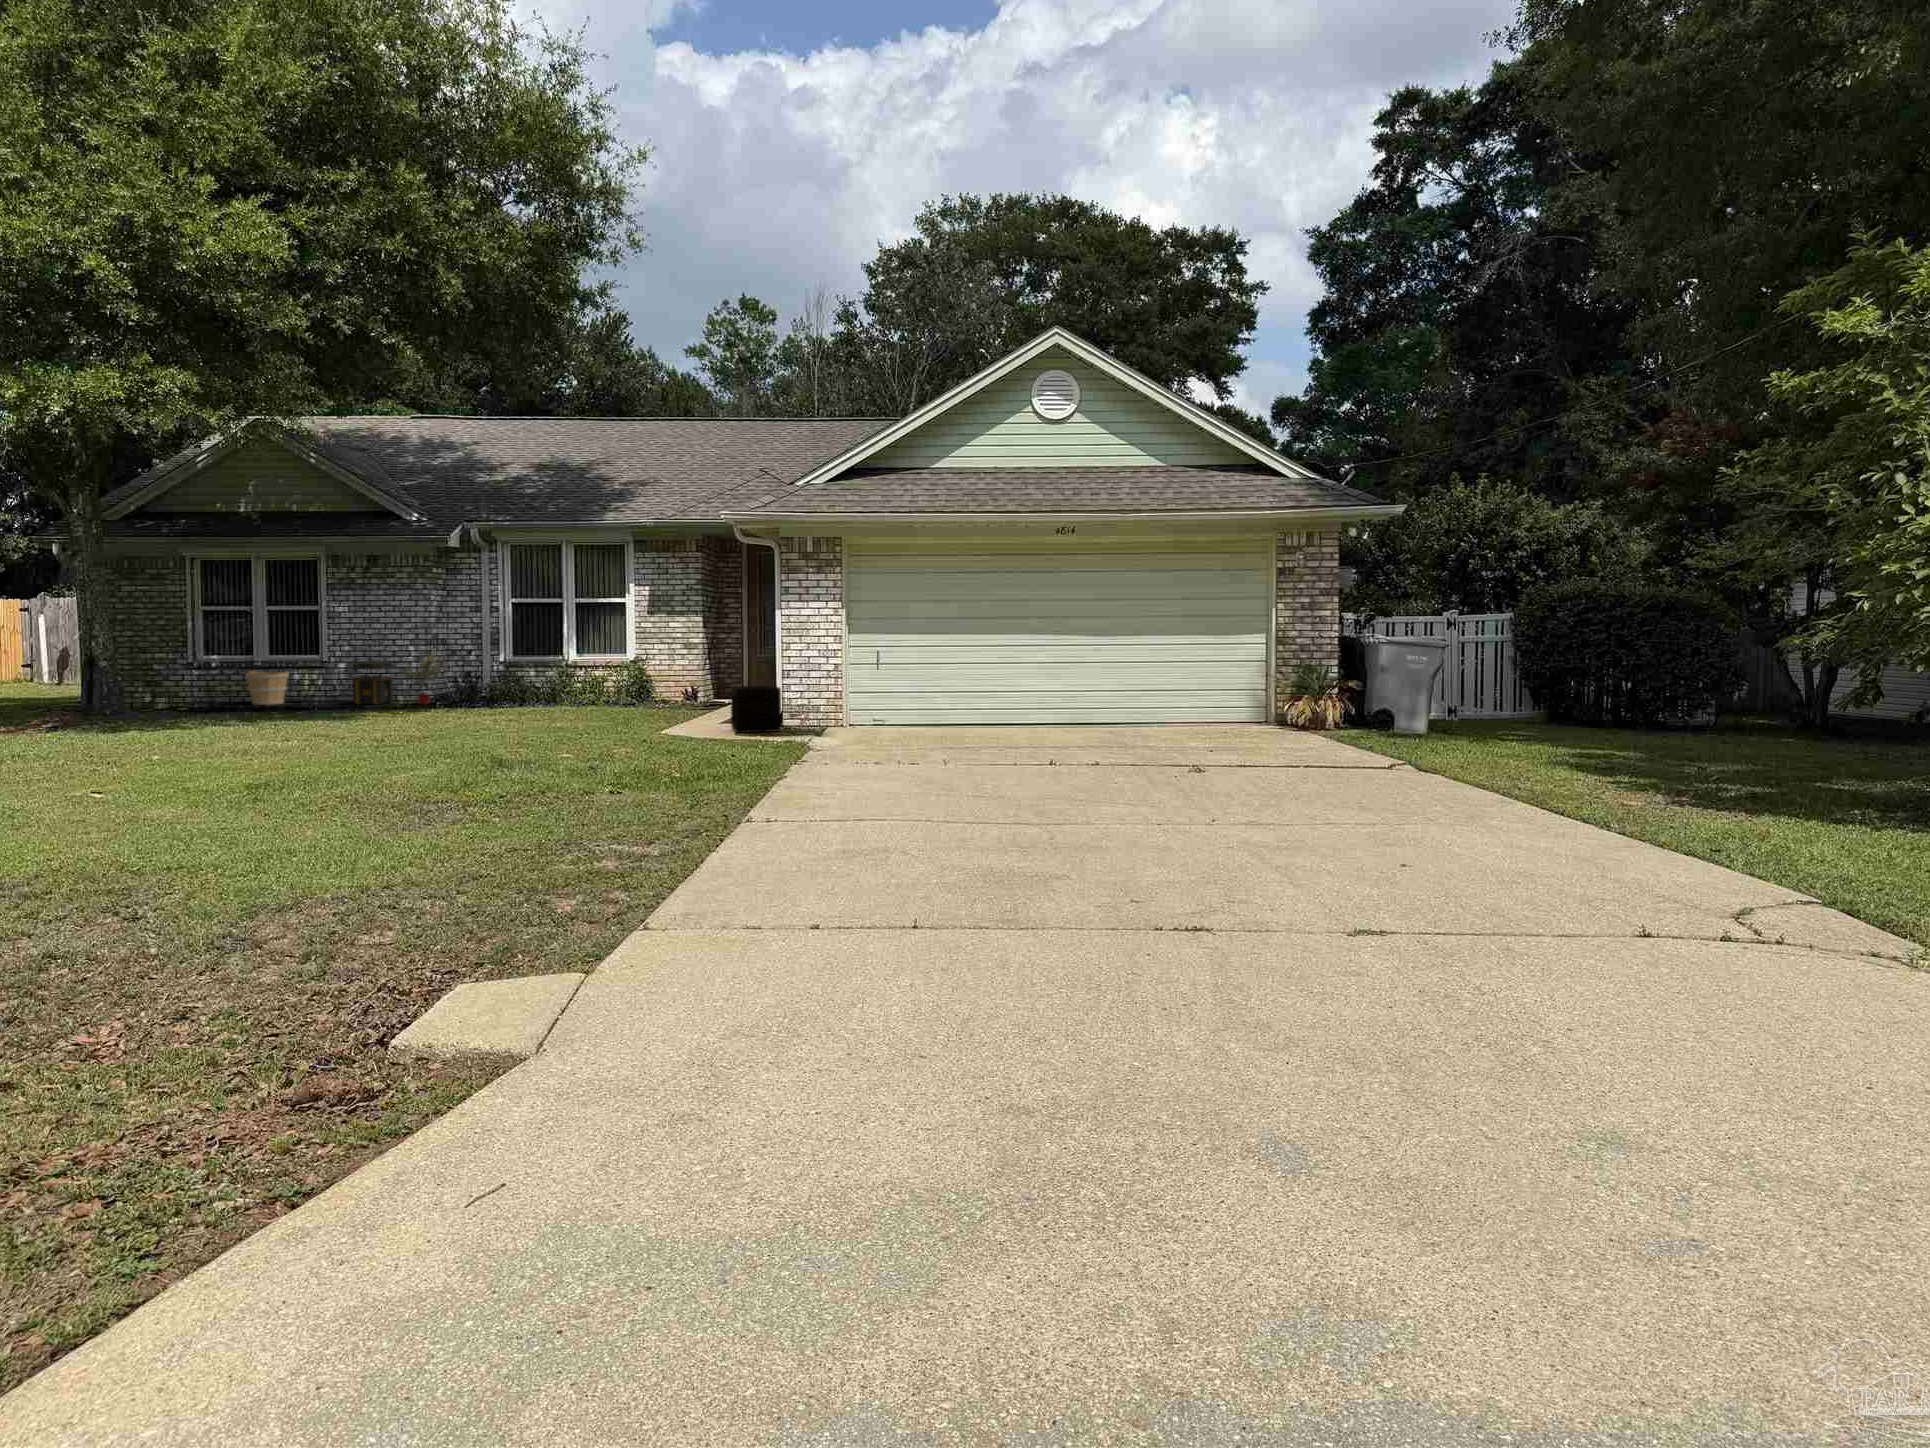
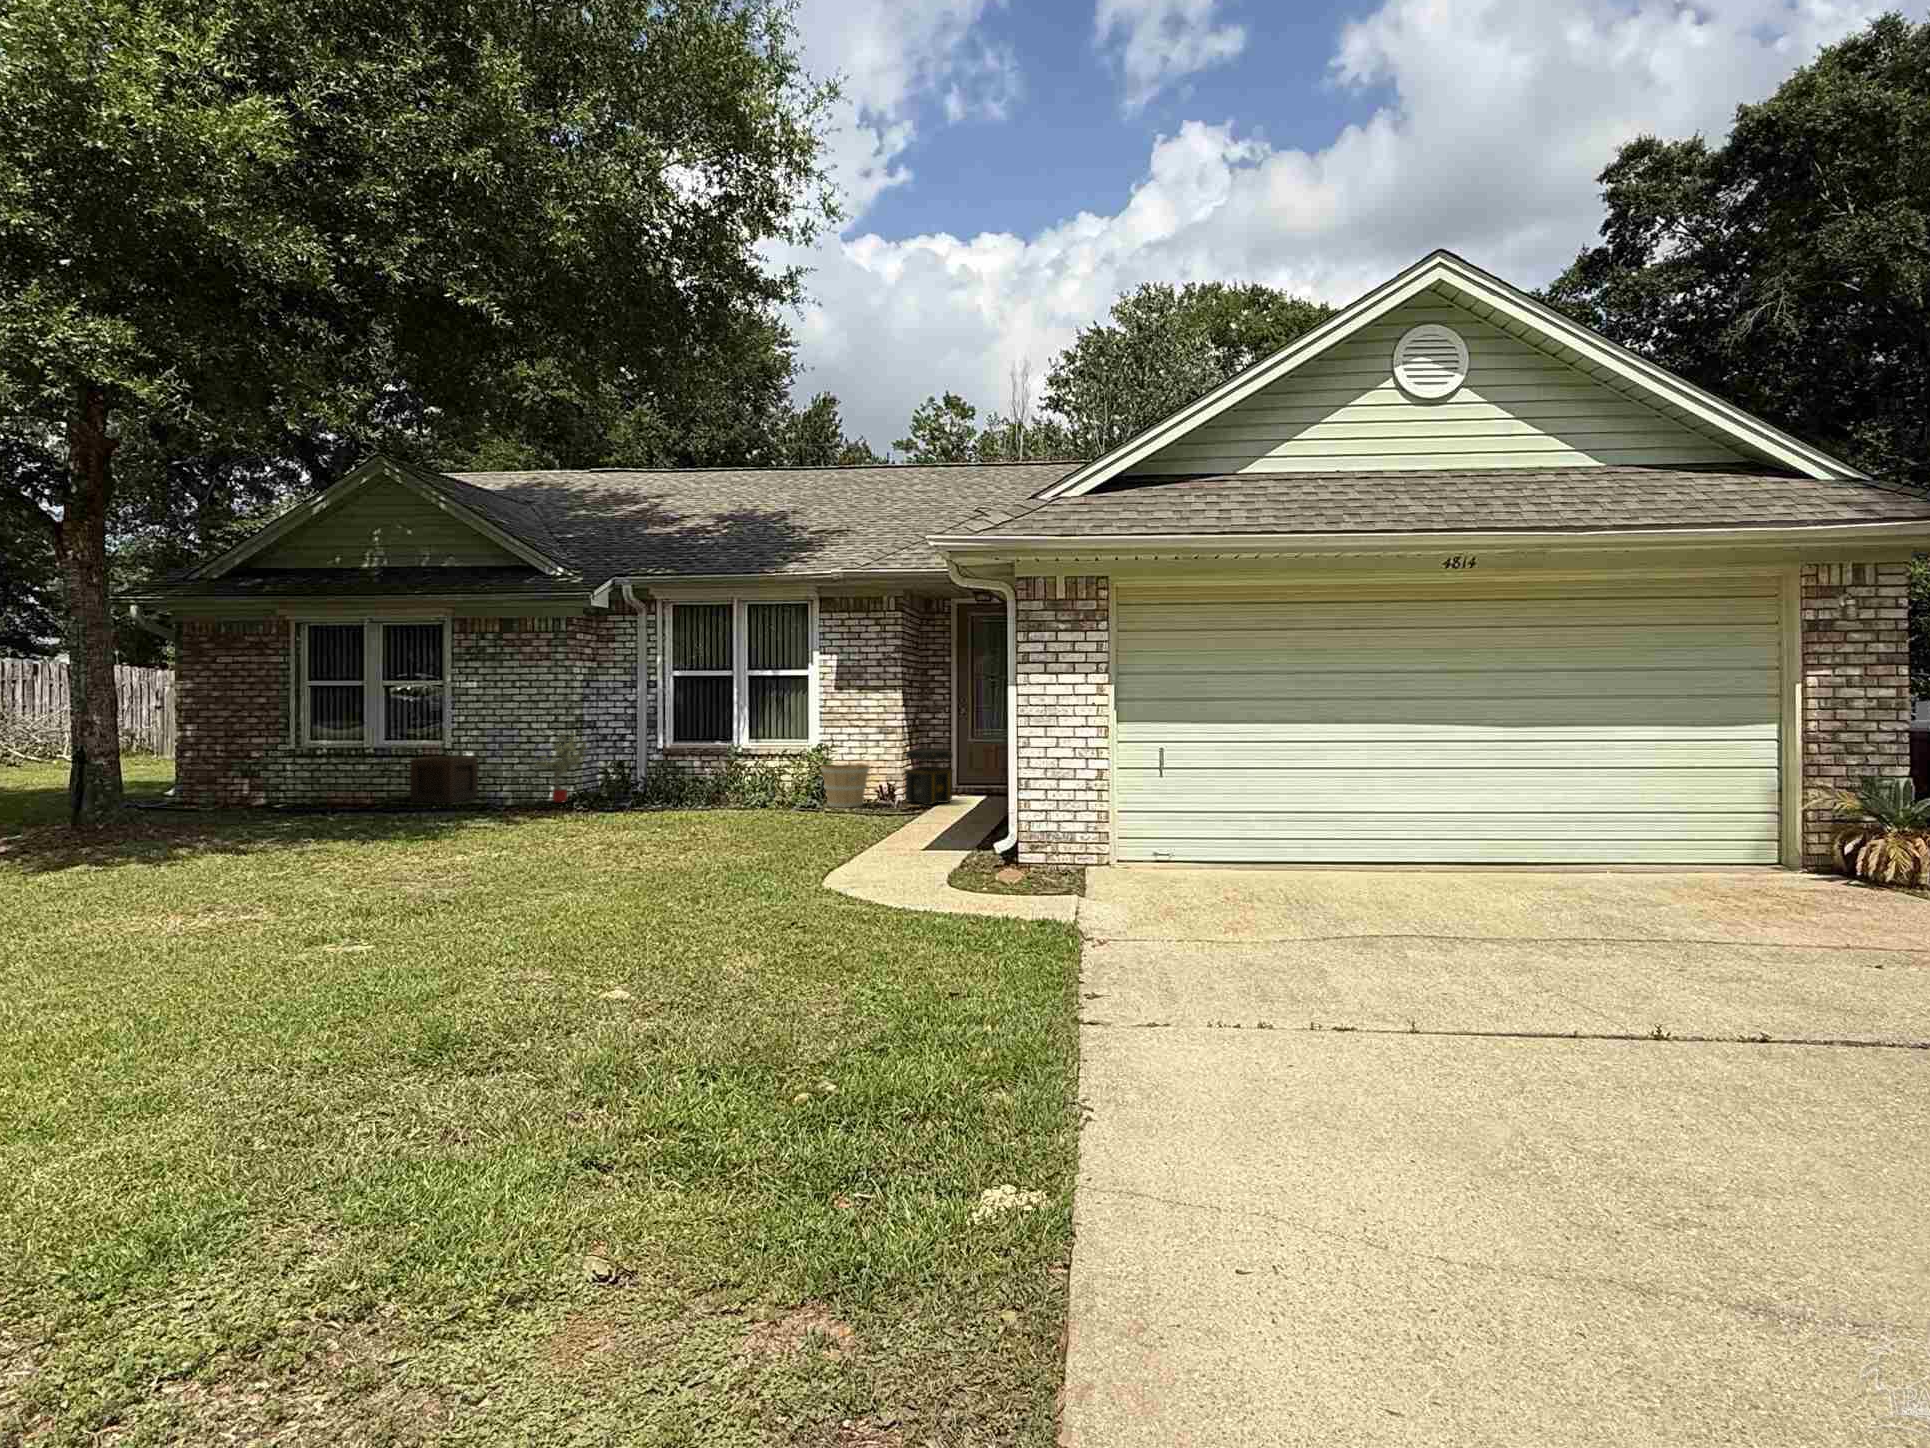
toolbox: present [352,661,393,705] -> present [905,749,953,805]
wooden bucket: present [245,671,289,705] -> present [821,763,870,808]
wooden crate: present [731,686,781,733] -> present [410,756,478,803]

